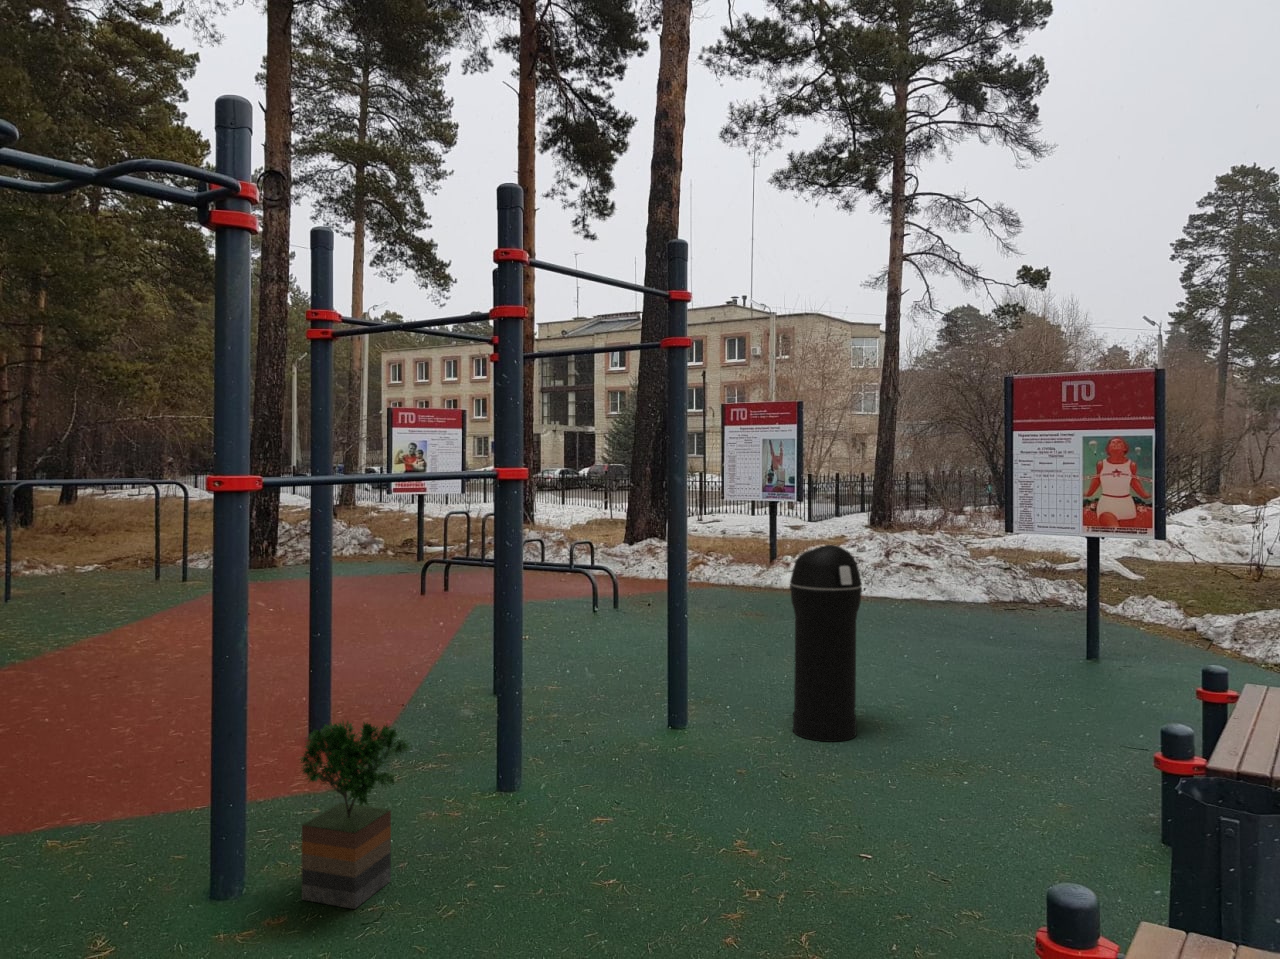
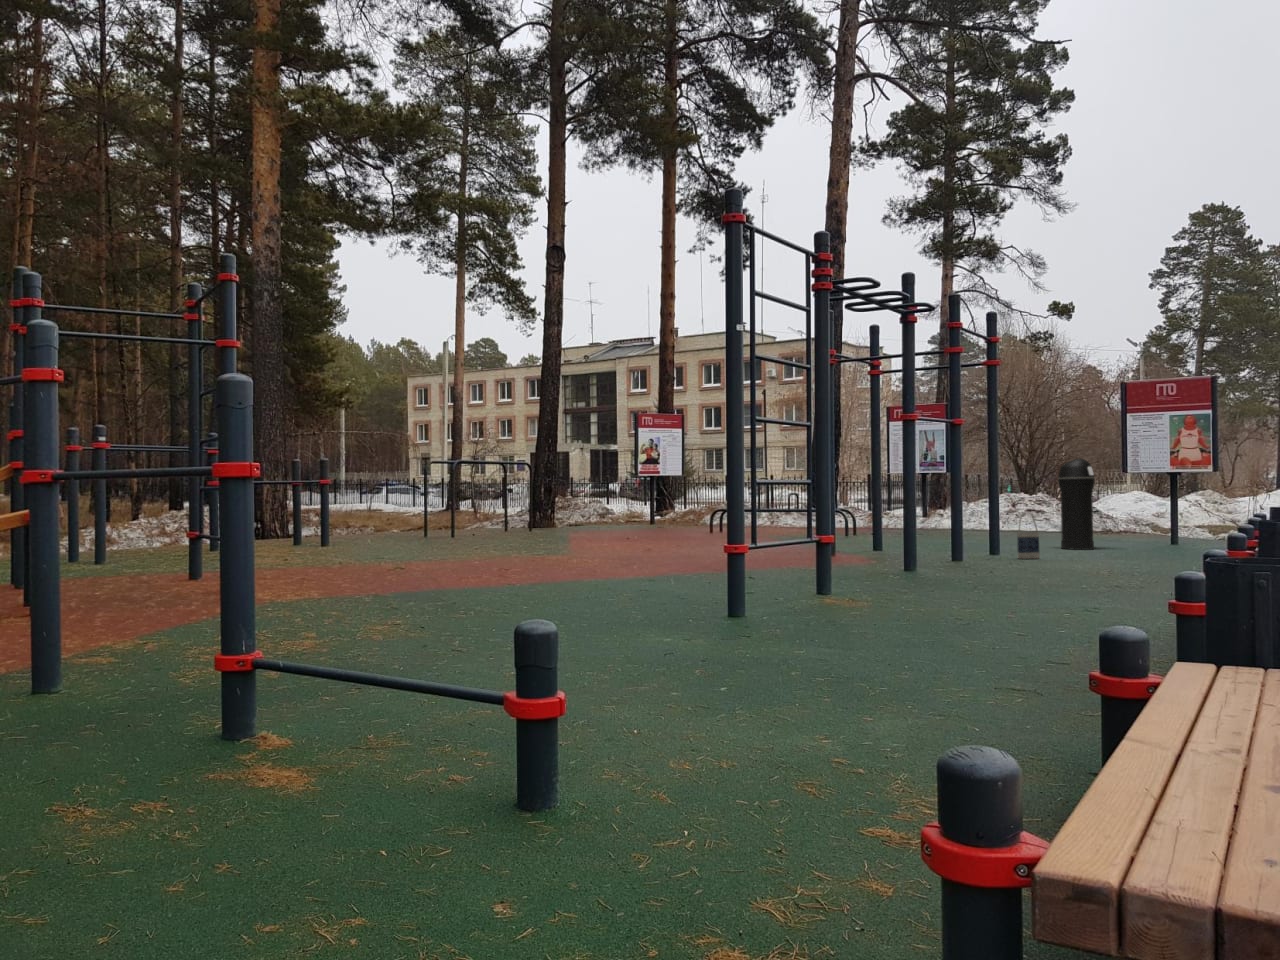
potted tree: present [301,721,409,909] -> none [949,501,994,563]
bag: none [551,722,605,845] -> present [1017,513,1040,559]

